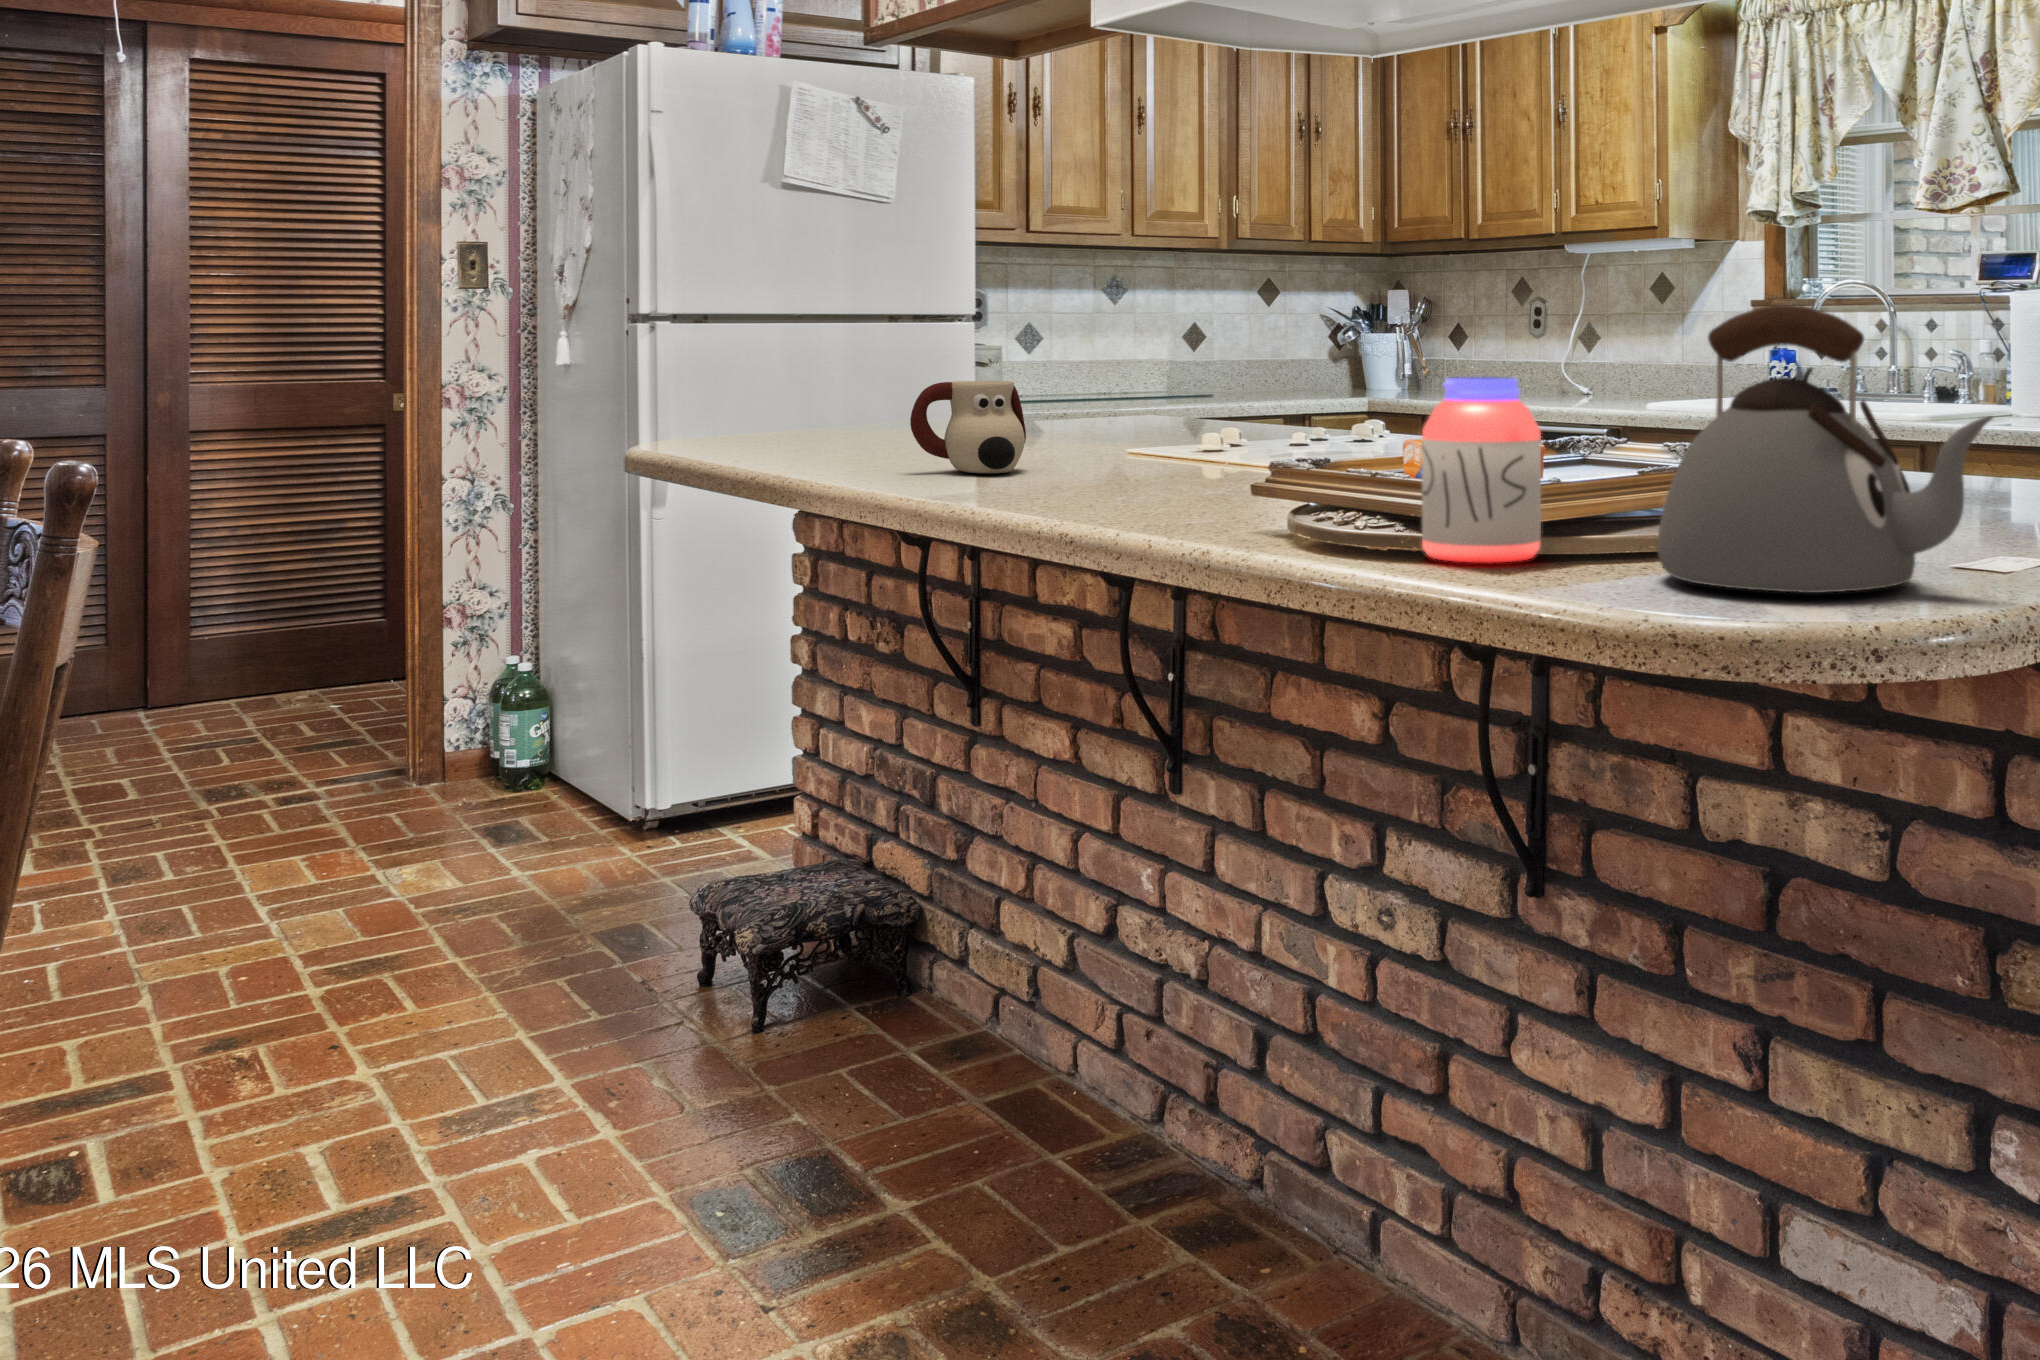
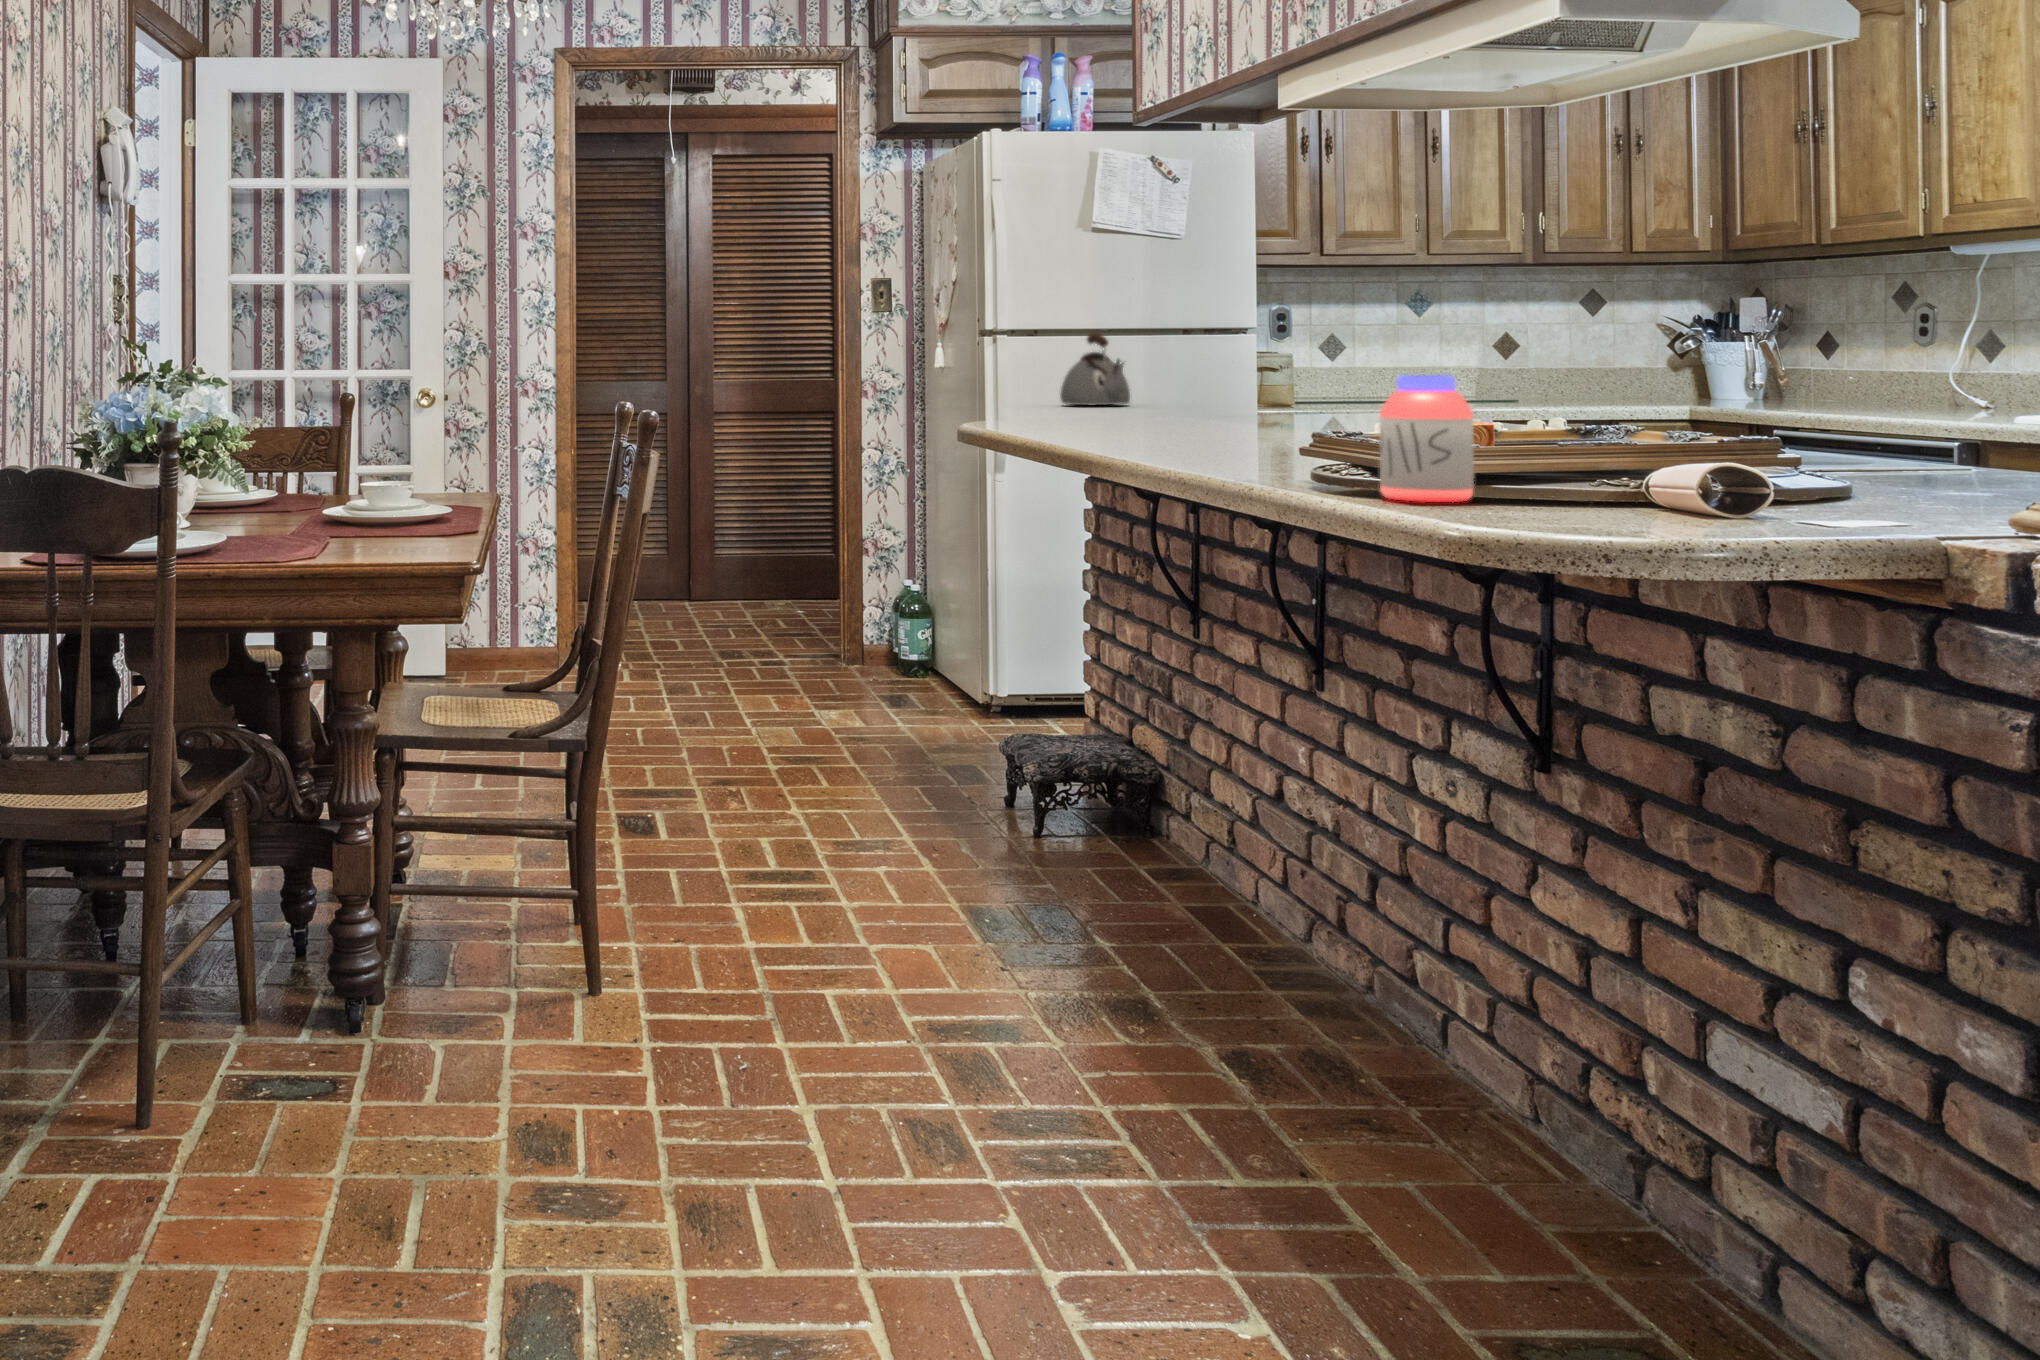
kettle: present [1657,305,1993,593] -> present [1060,333,1130,405]
mug: present [910,381,1026,473] -> none [1121,379,1208,445]

